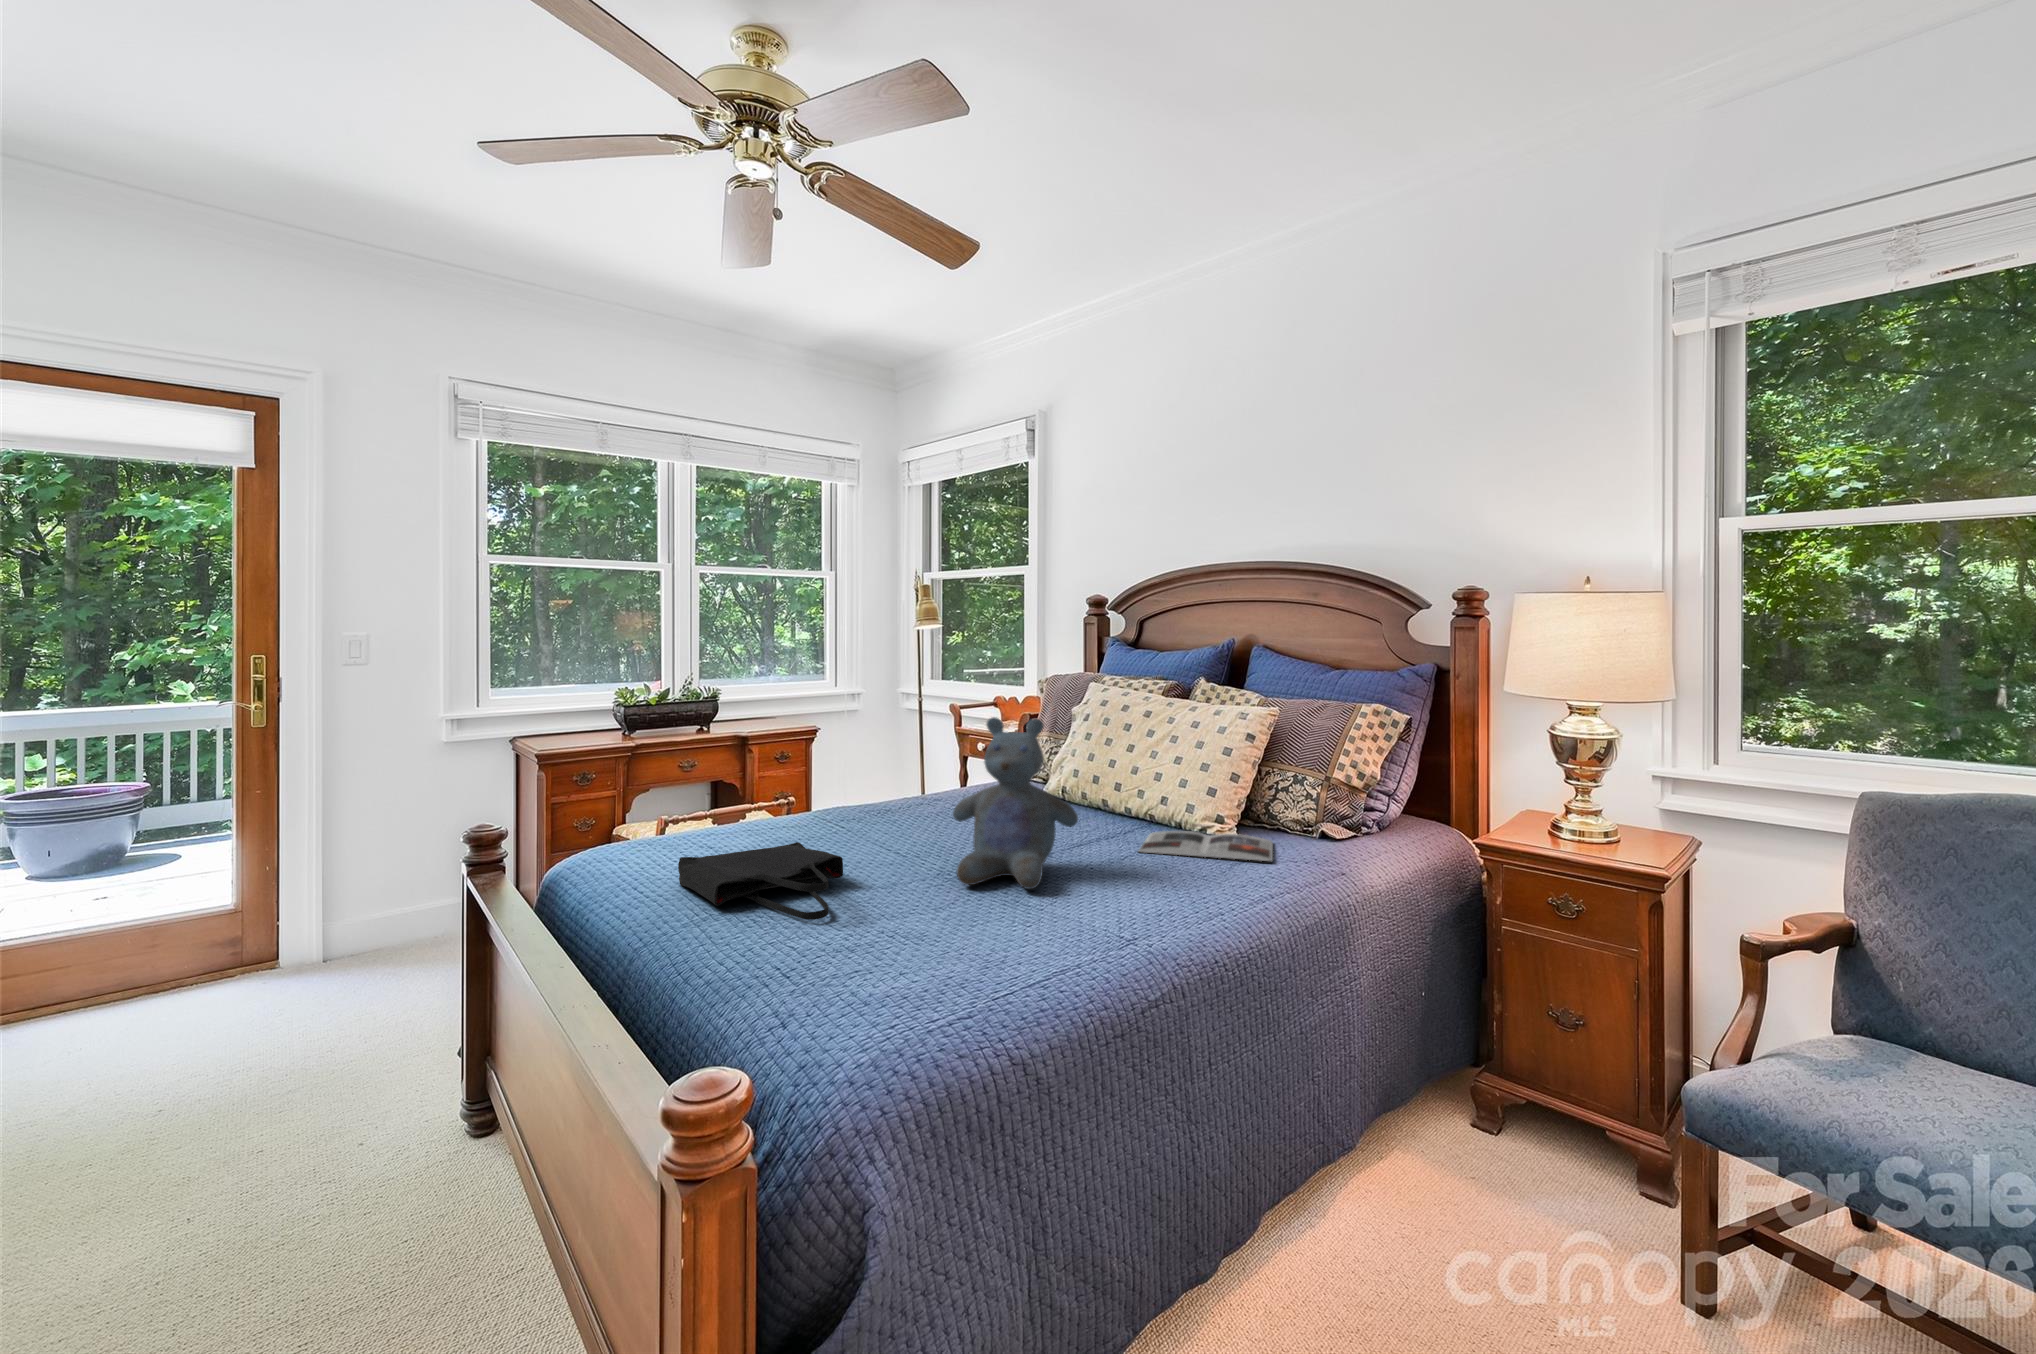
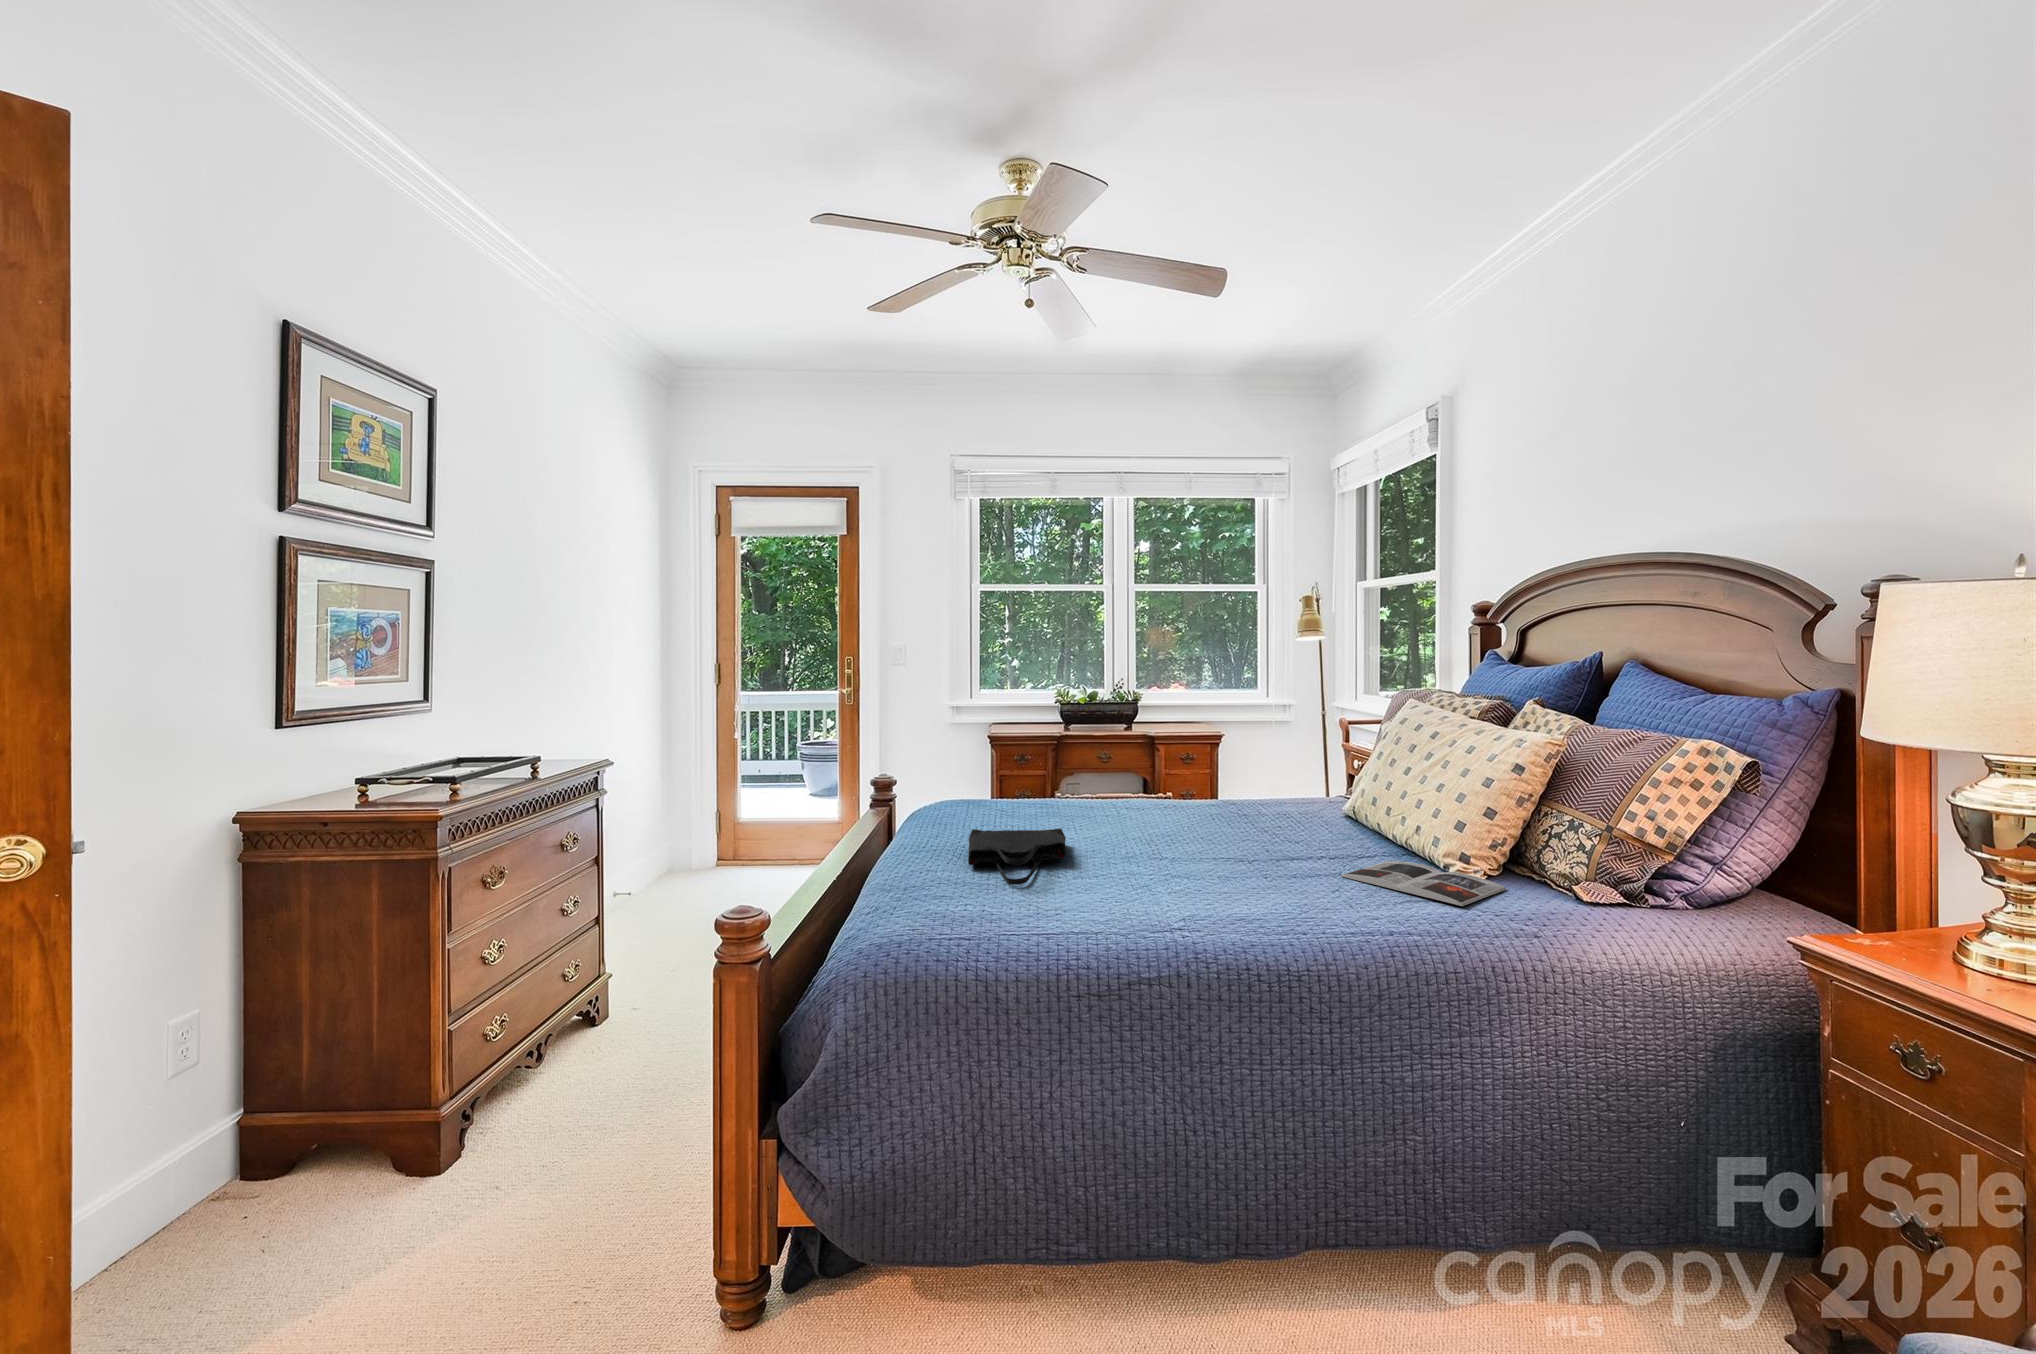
stuffed bear: present [953,717,1078,889] -> none [1138,743,1249,890]

